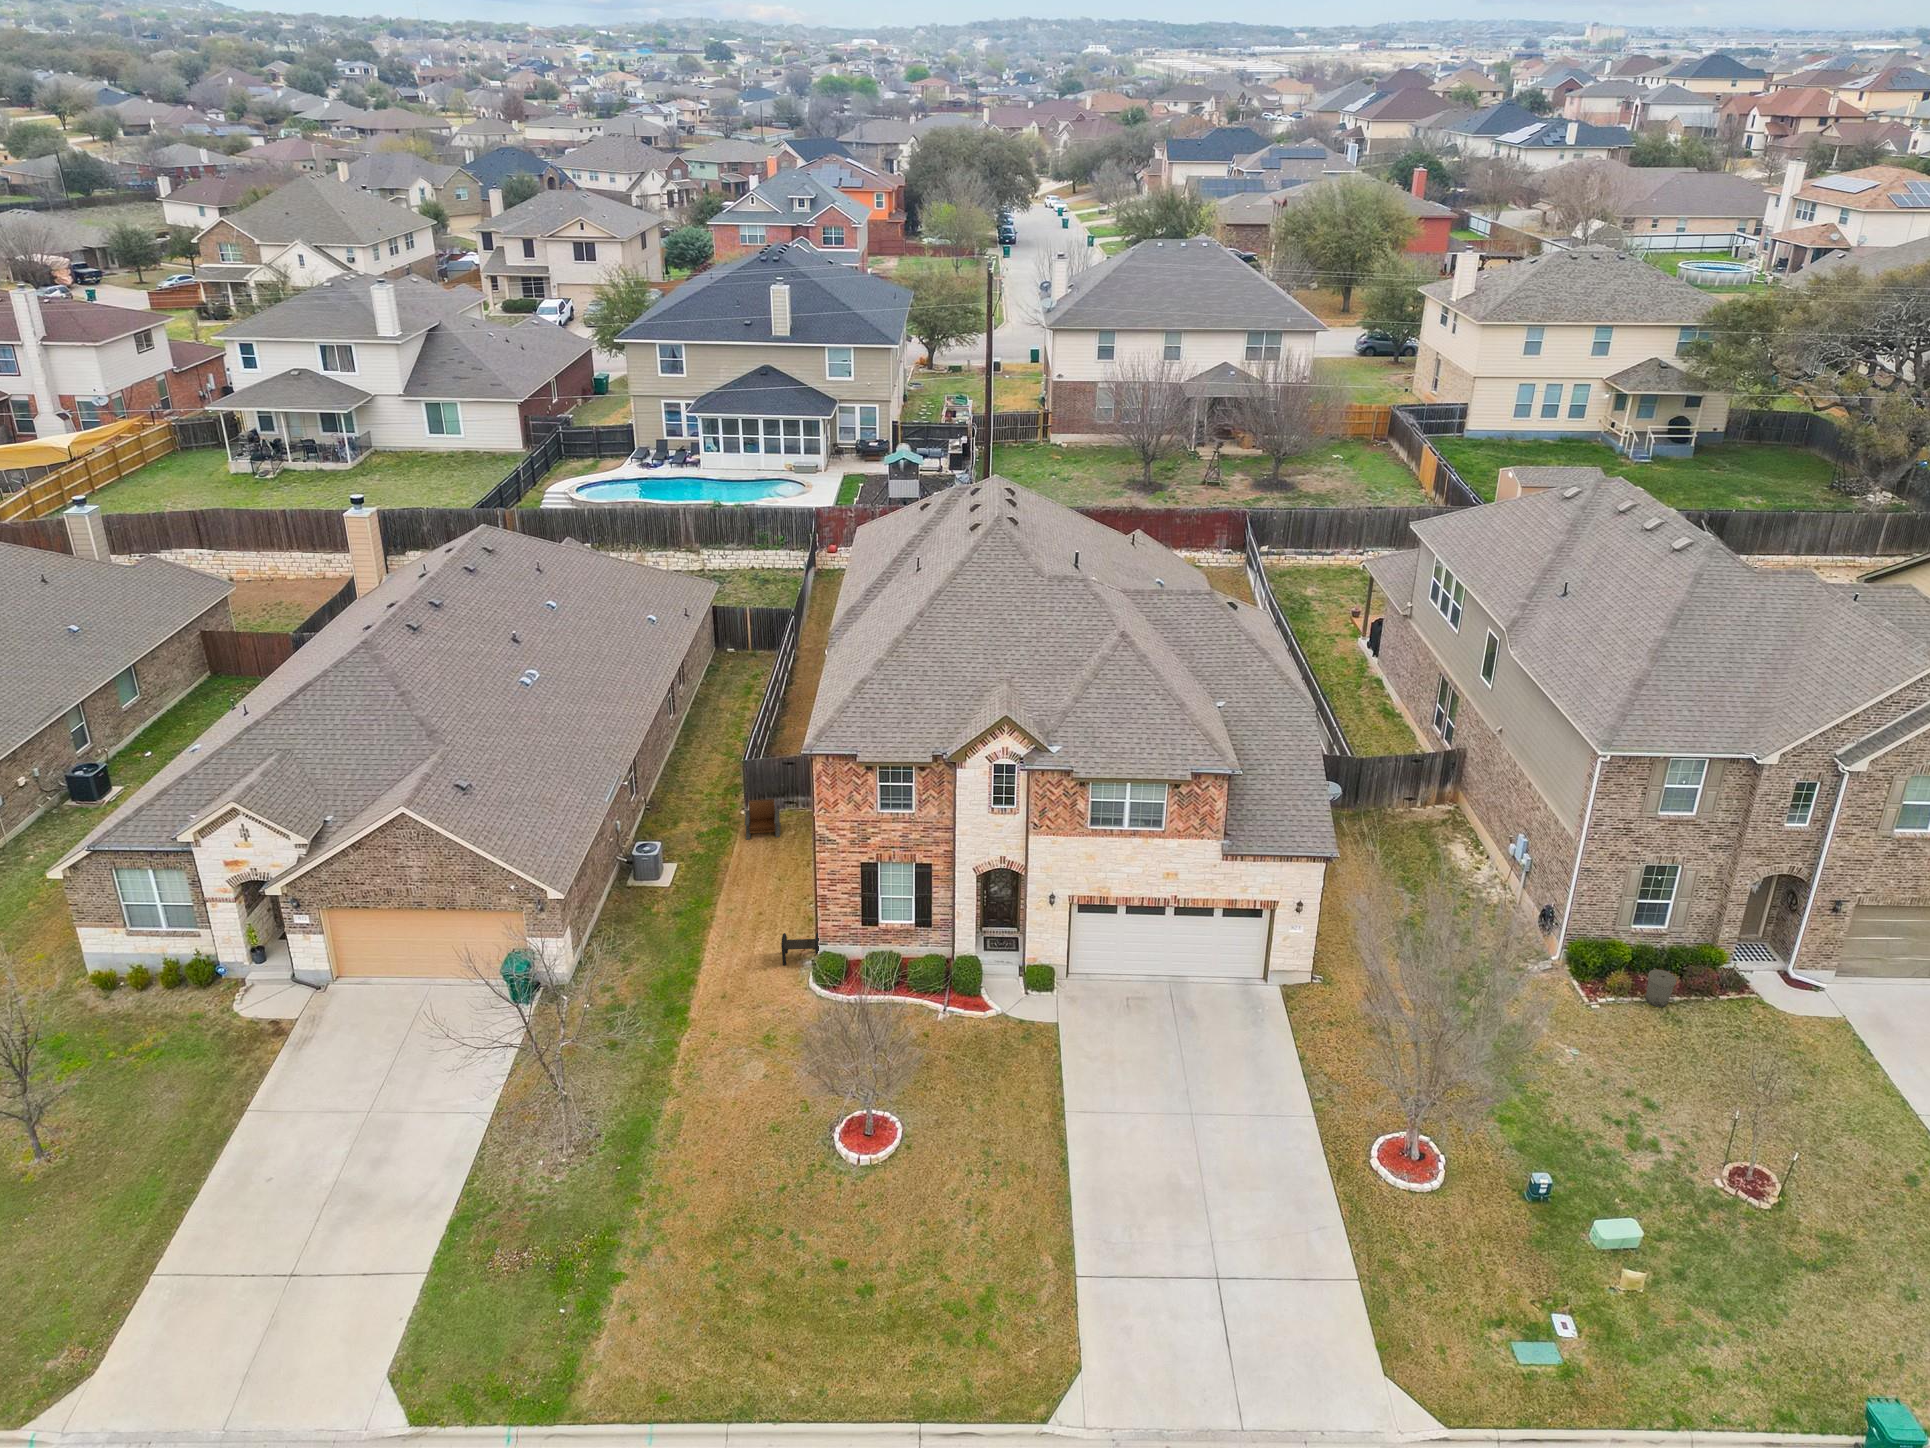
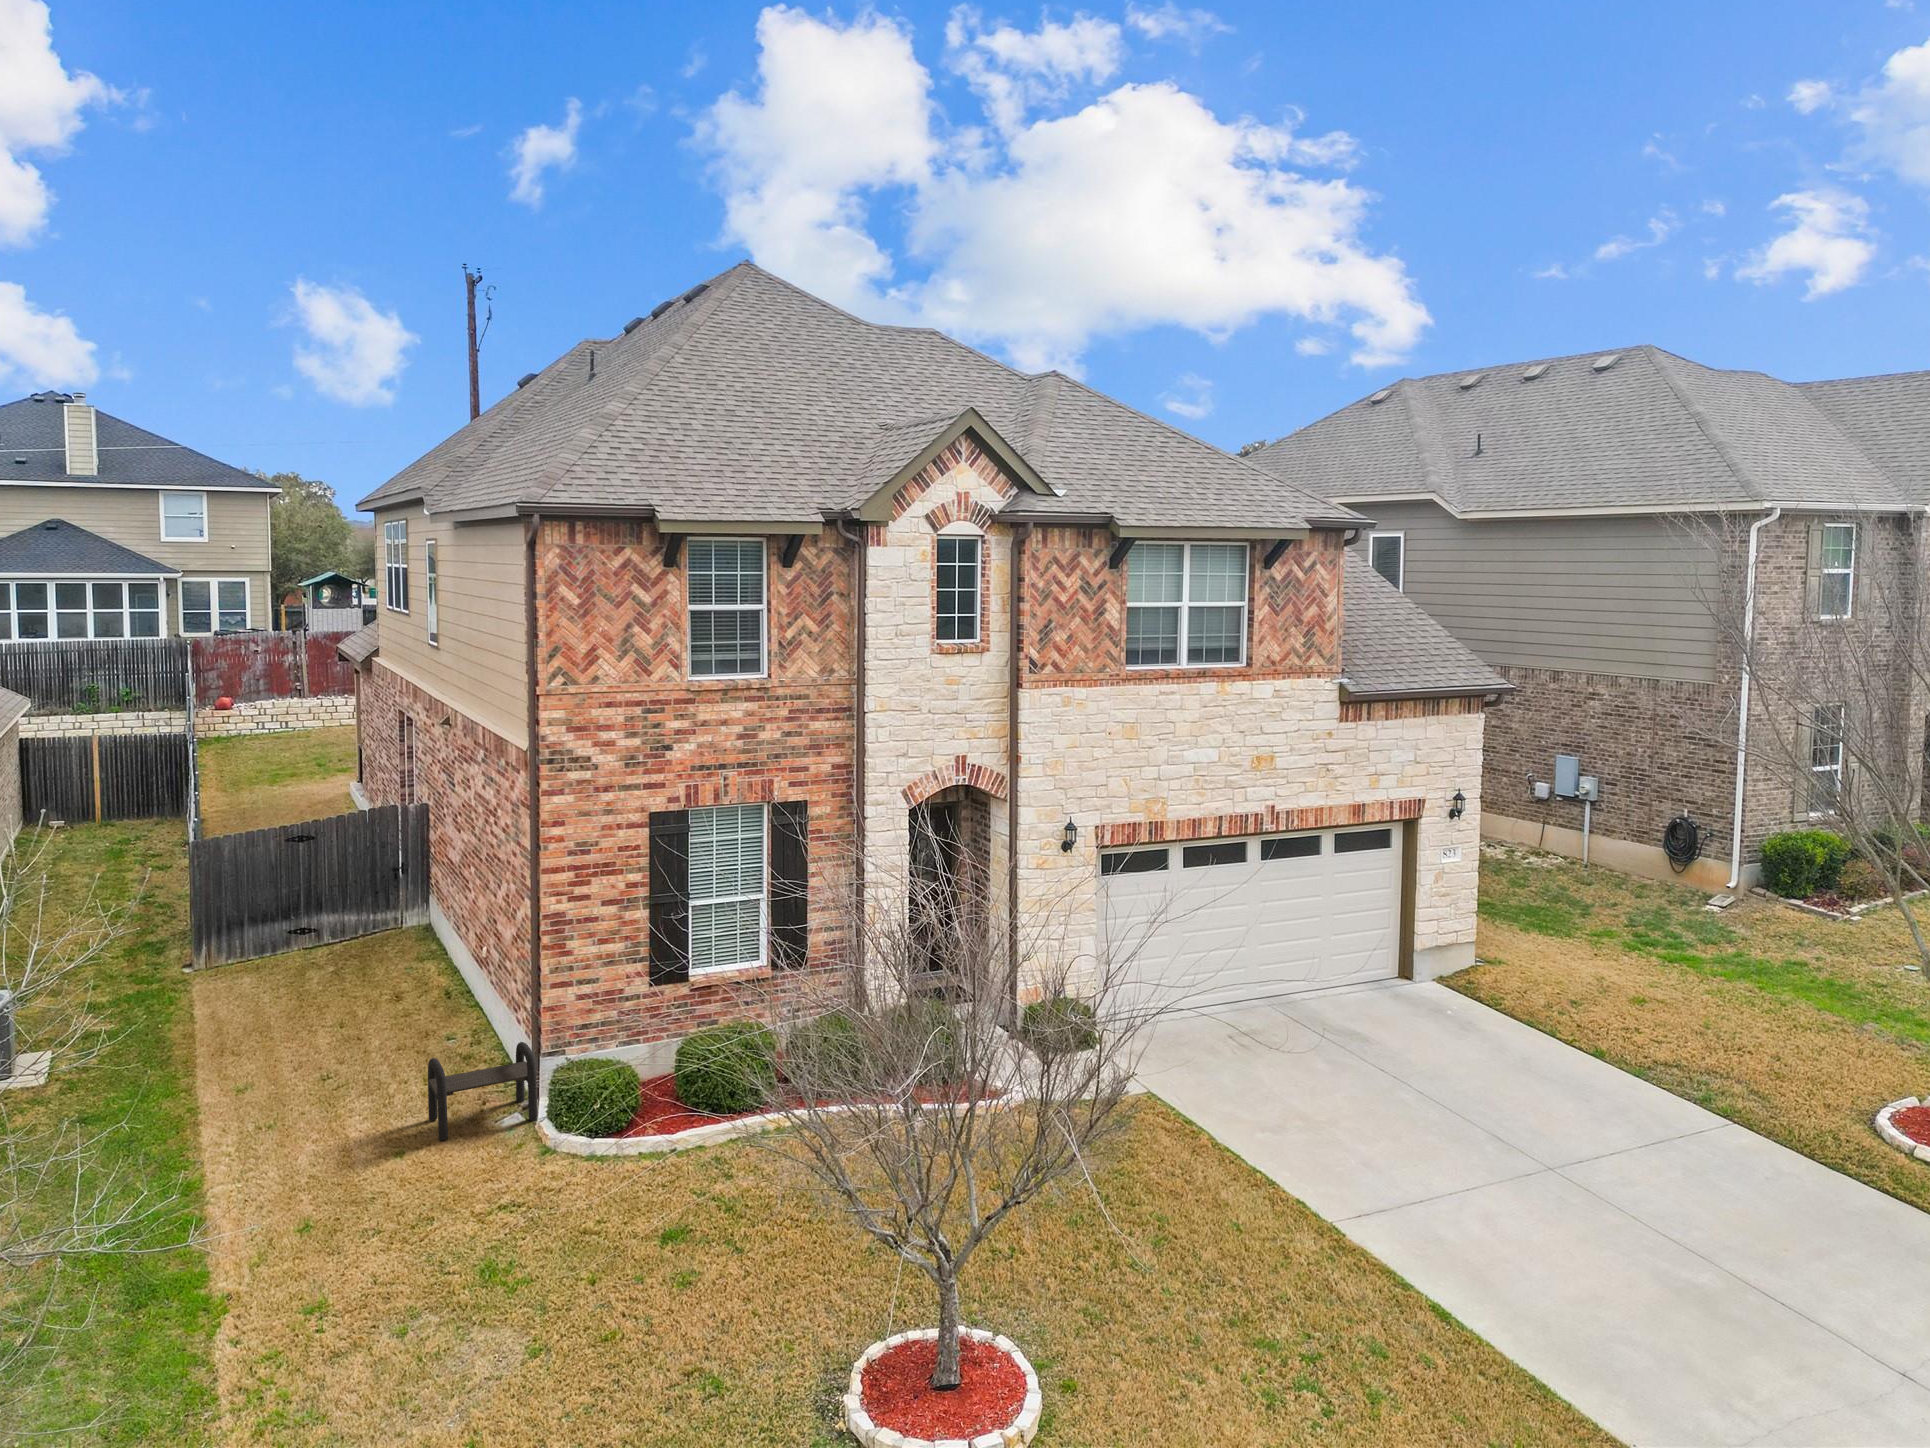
lounge chair: present [745,799,780,839] -> none [201,898,294,987]
trash can: present [1646,969,1676,1007] -> none [1801,860,1846,911]

